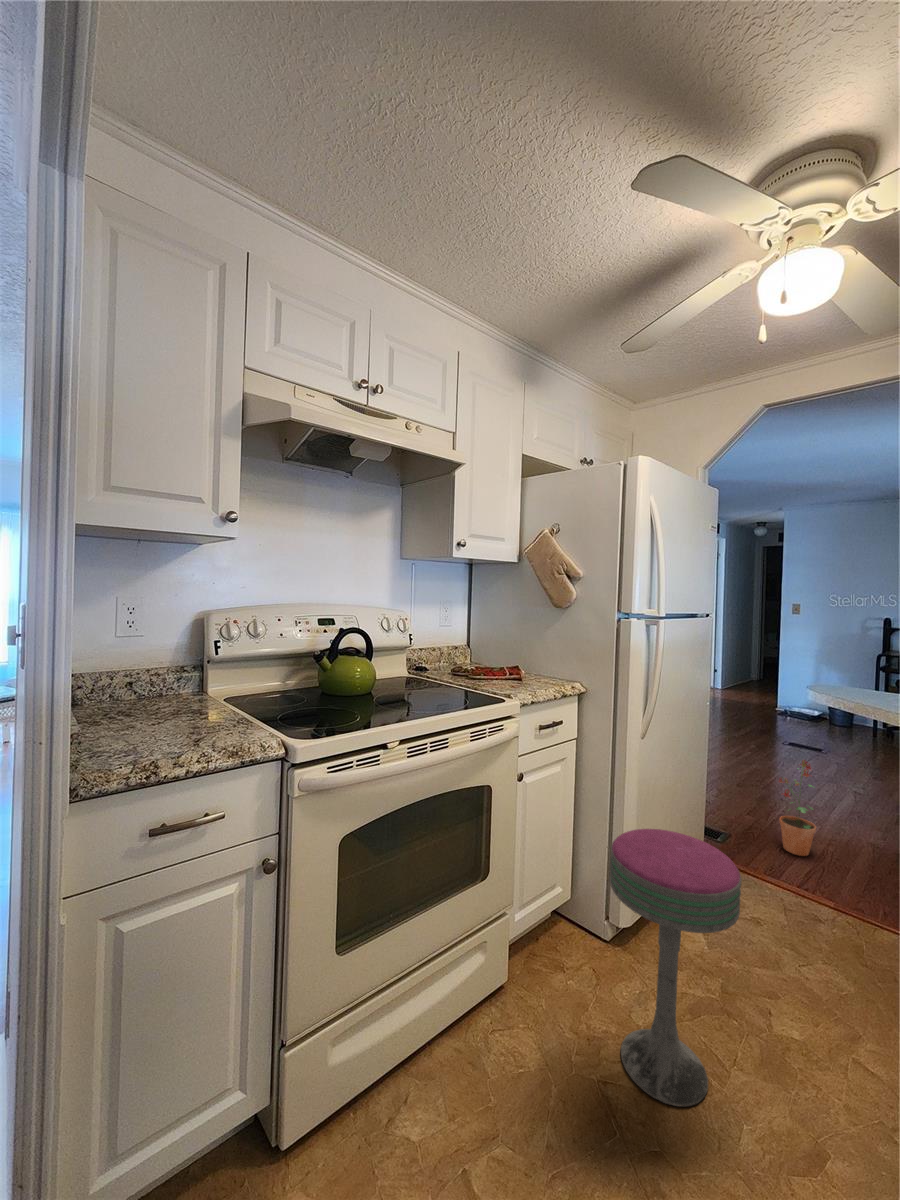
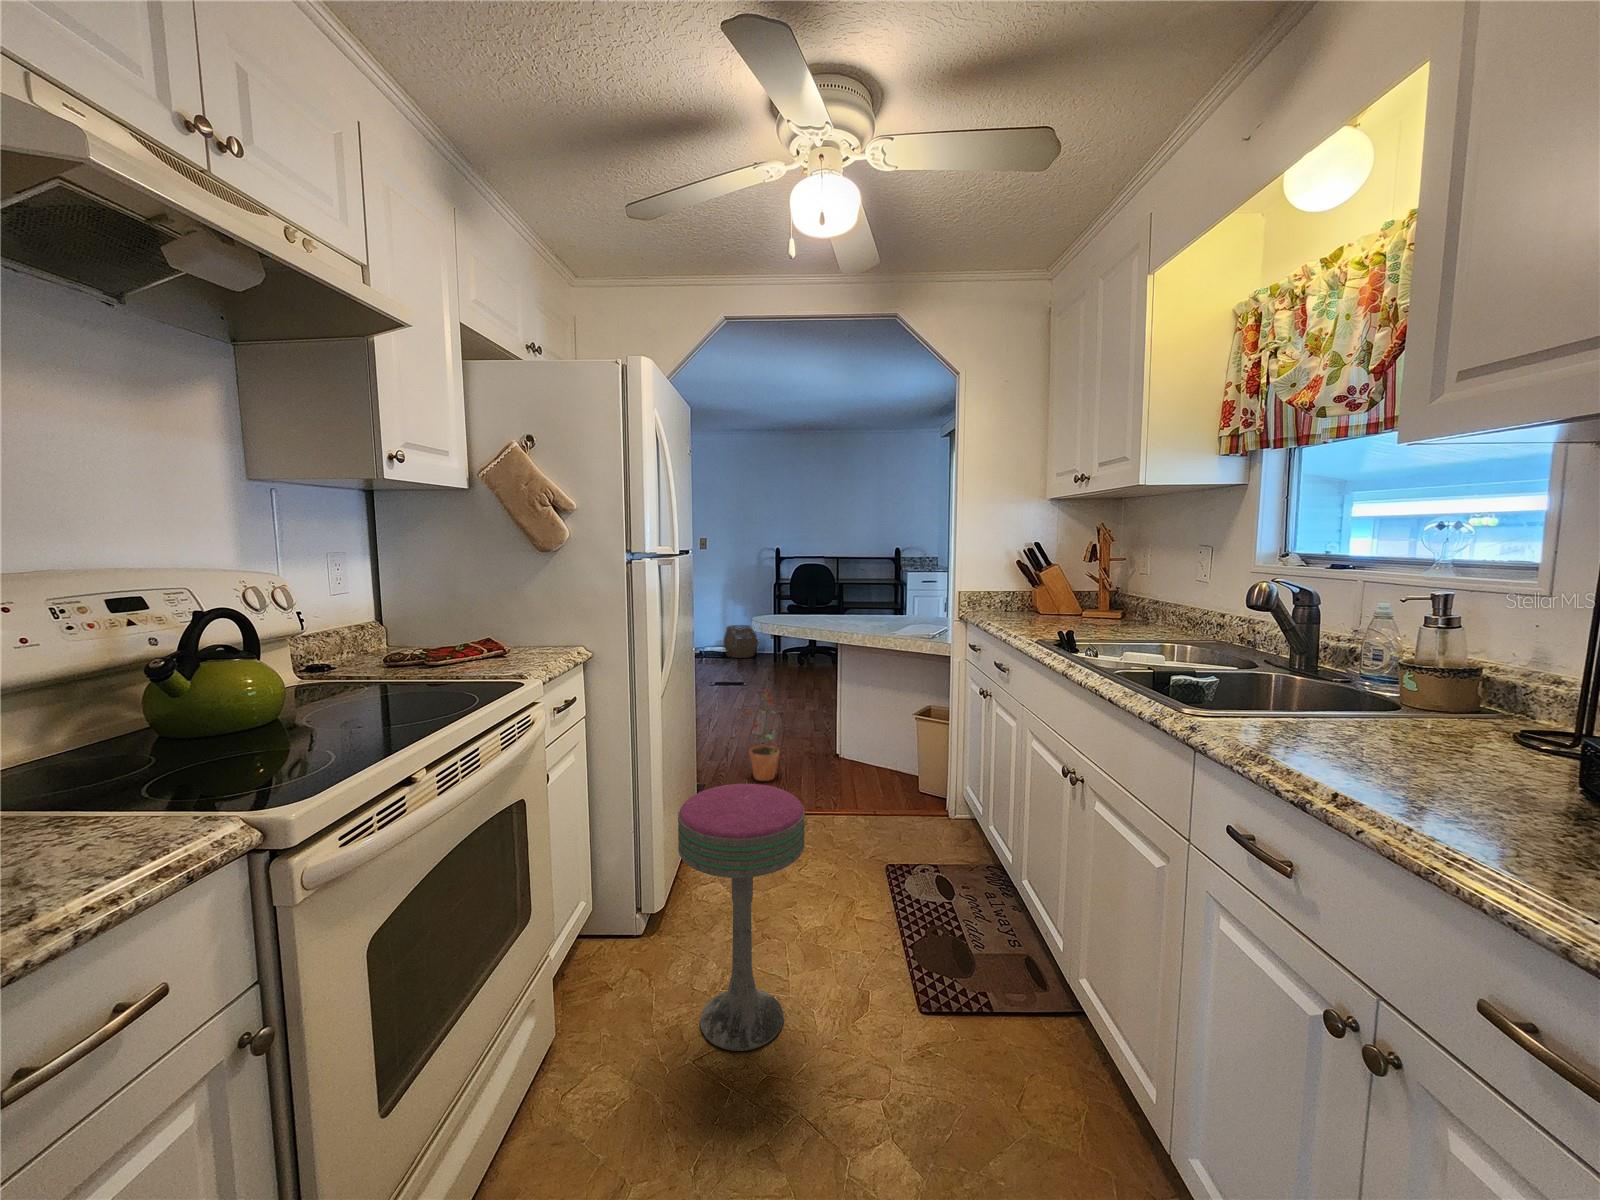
woven basket: none [803,693,846,728] -> present [723,625,757,658]

